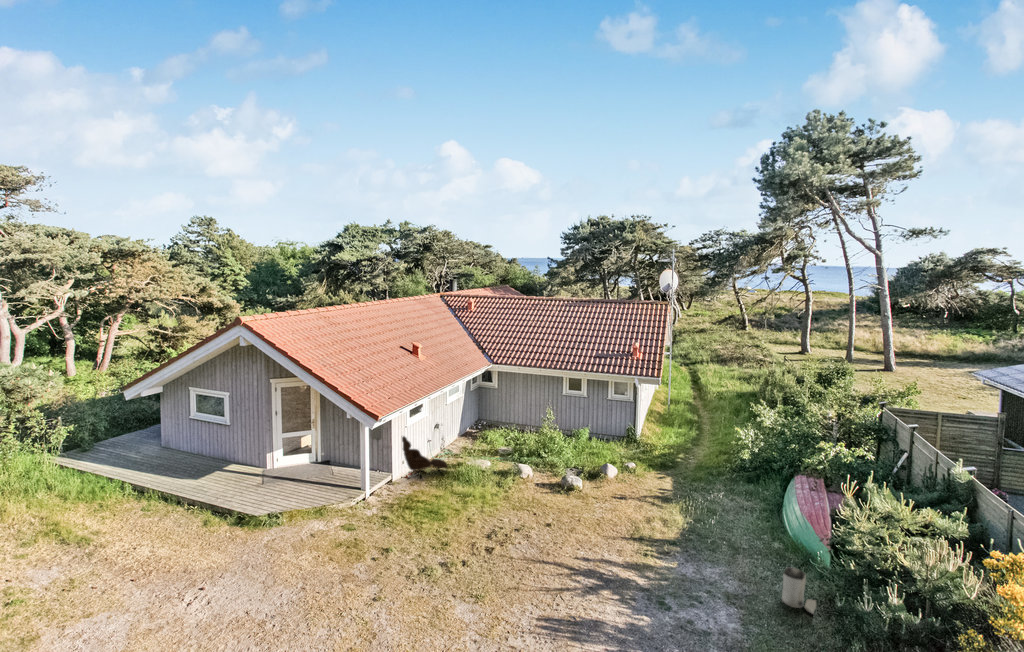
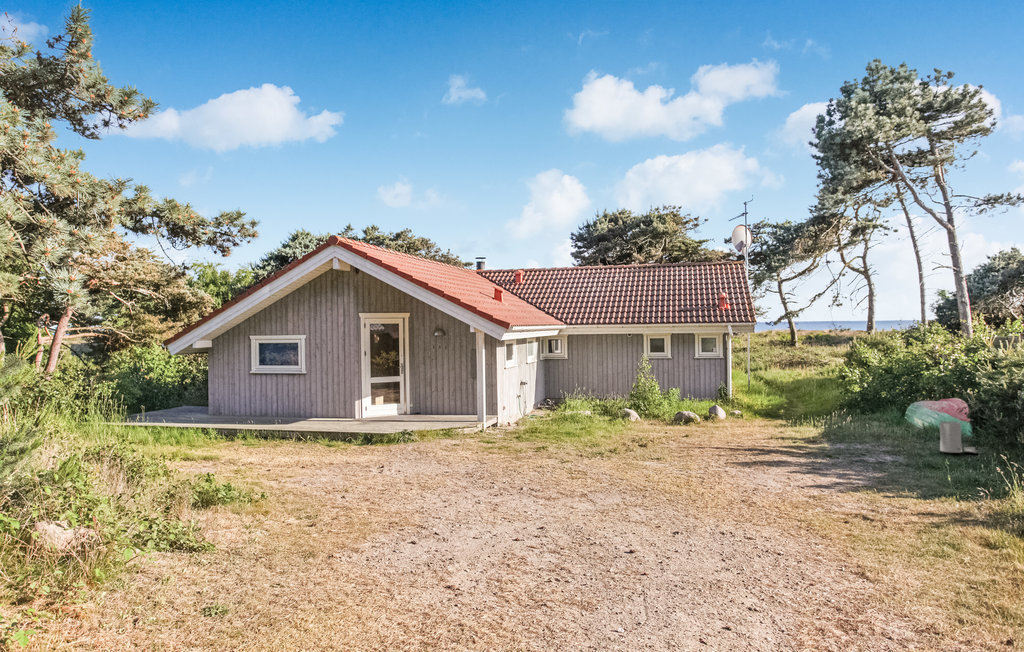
lounge chair: present [402,436,448,480] -> none [498,377,549,423]

